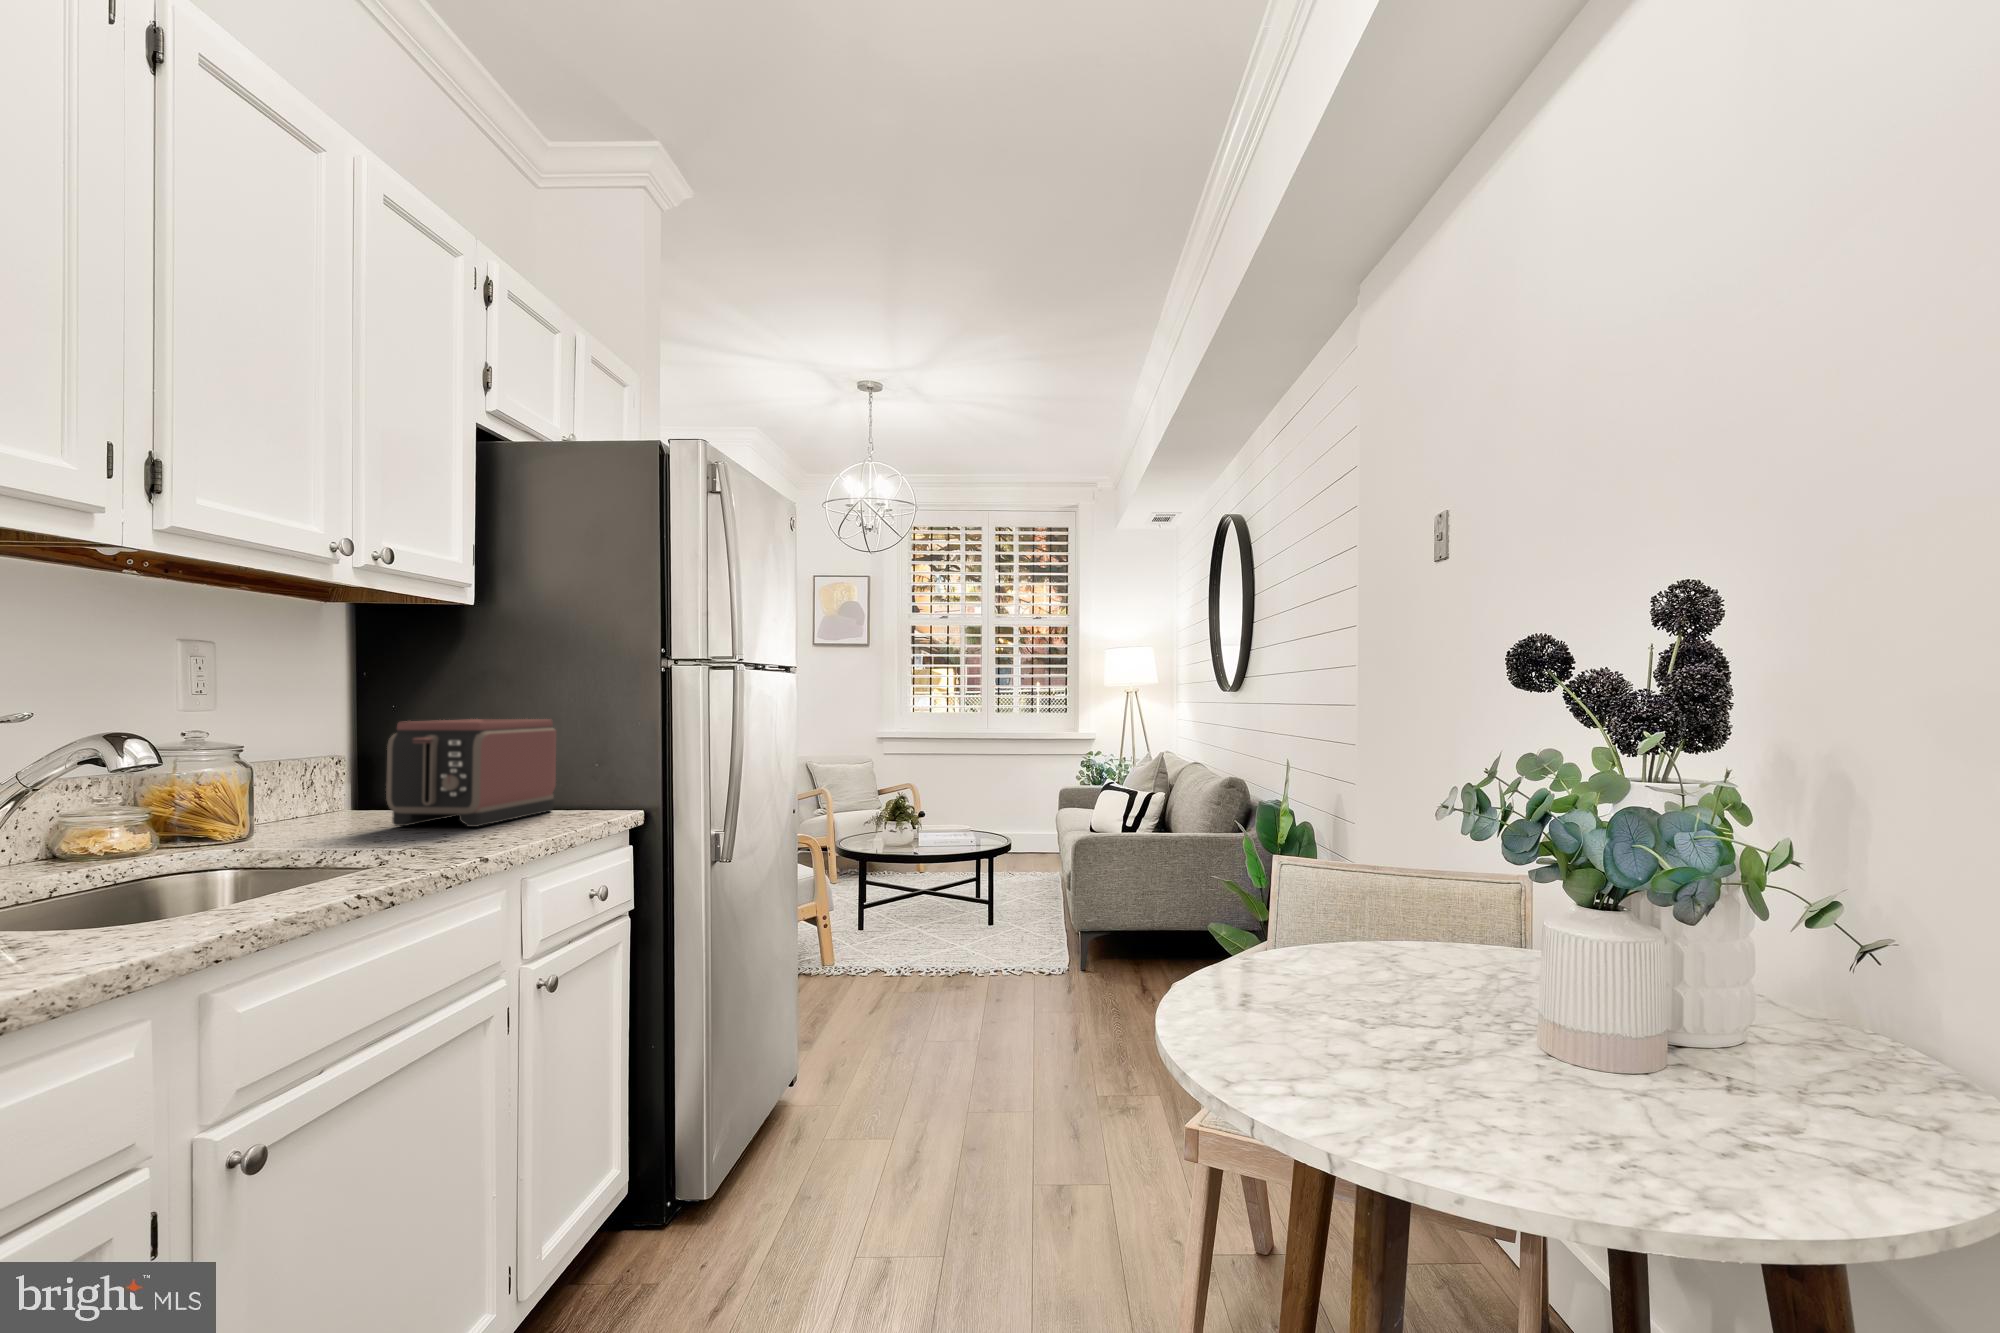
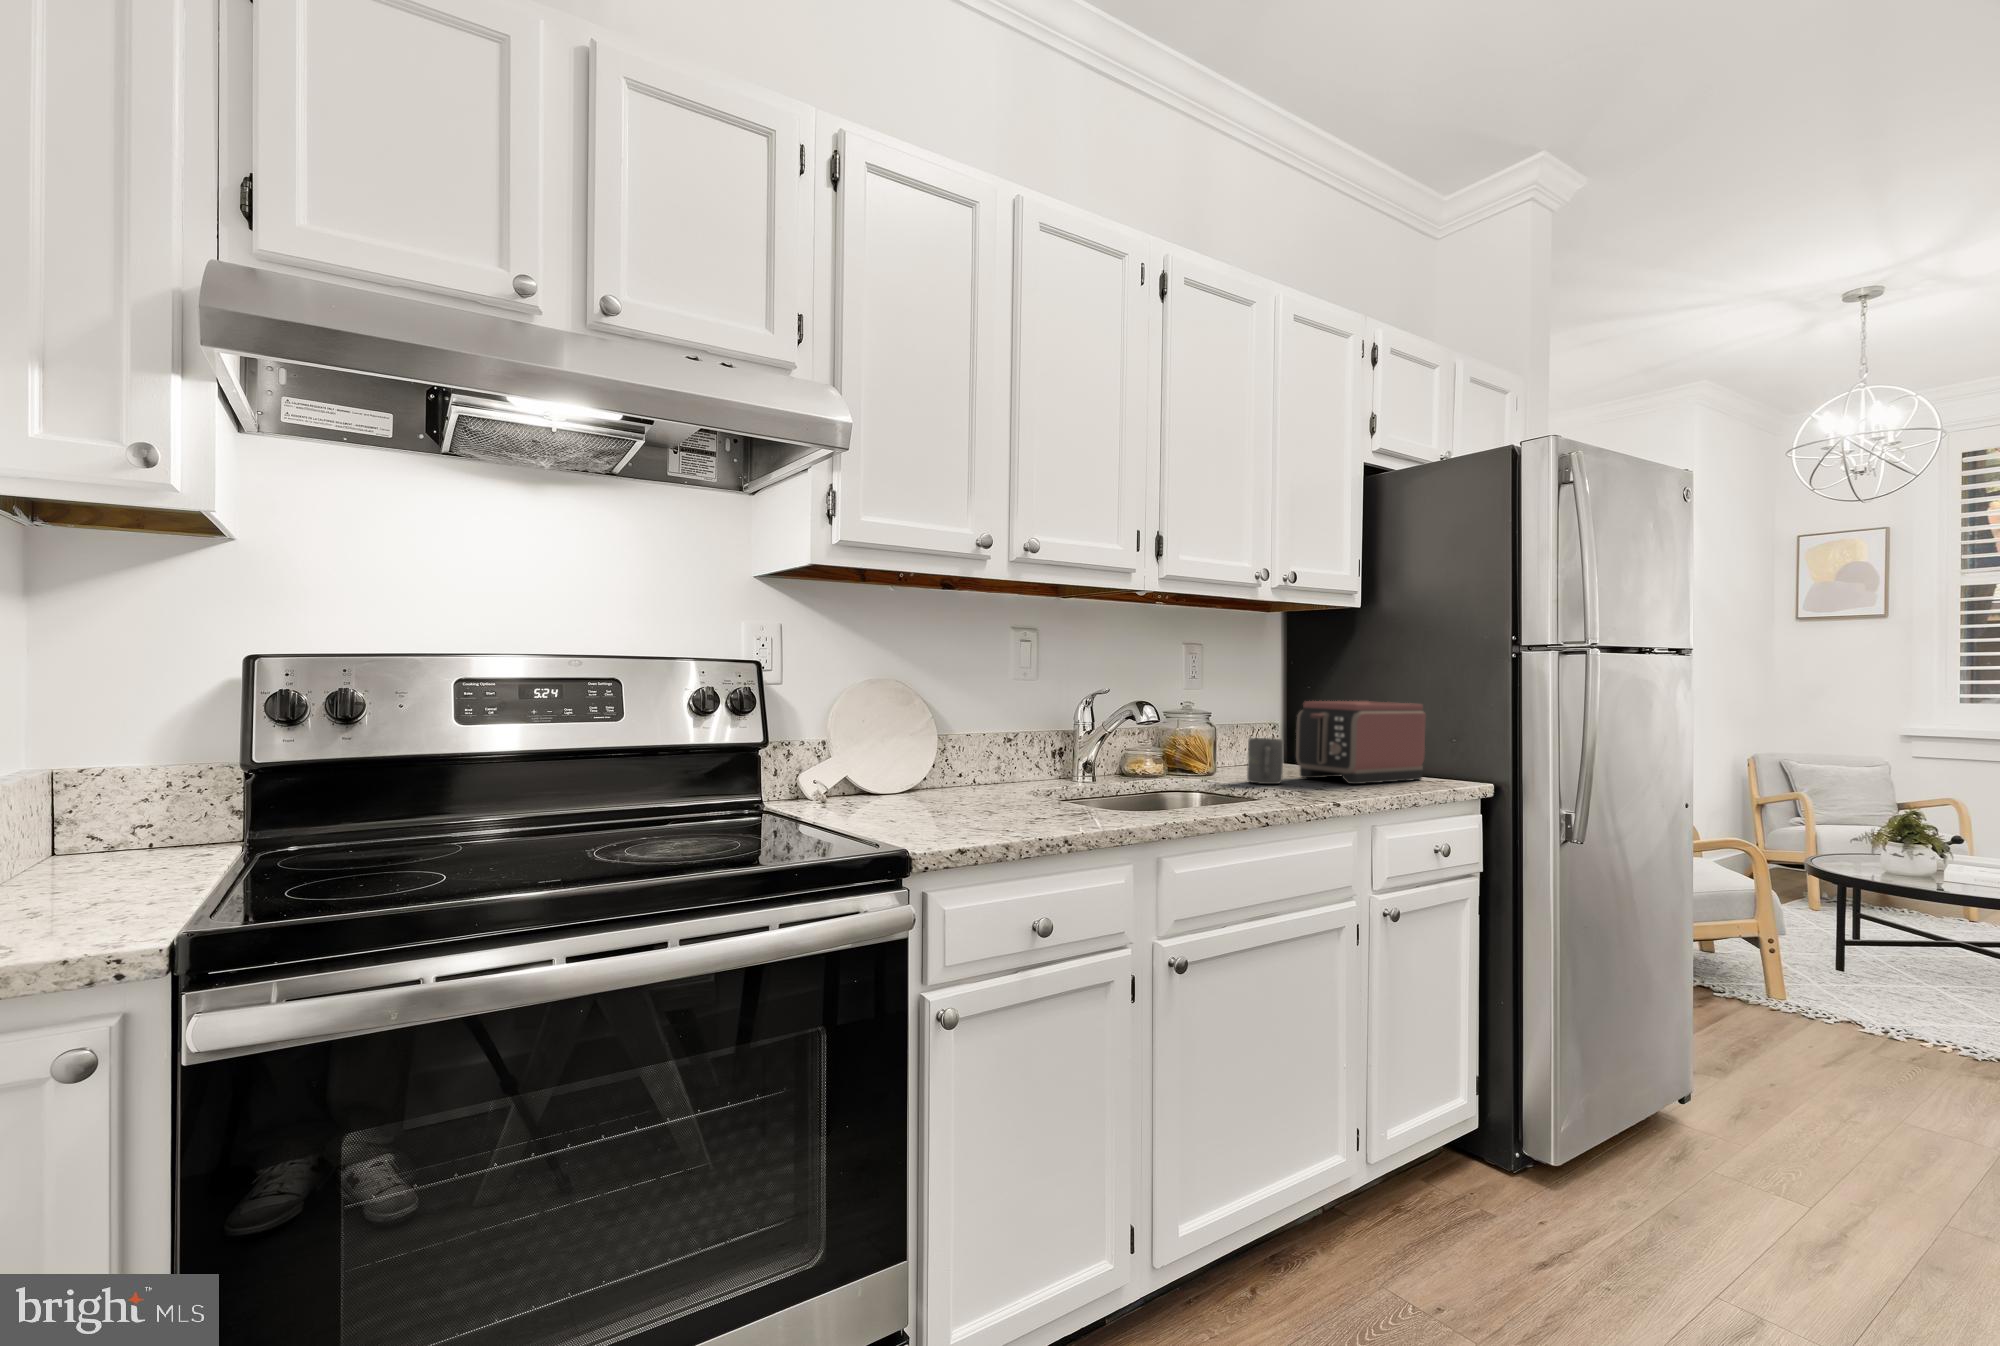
mug: none [316,776,375,843] -> present [1247,738,1283,784]

